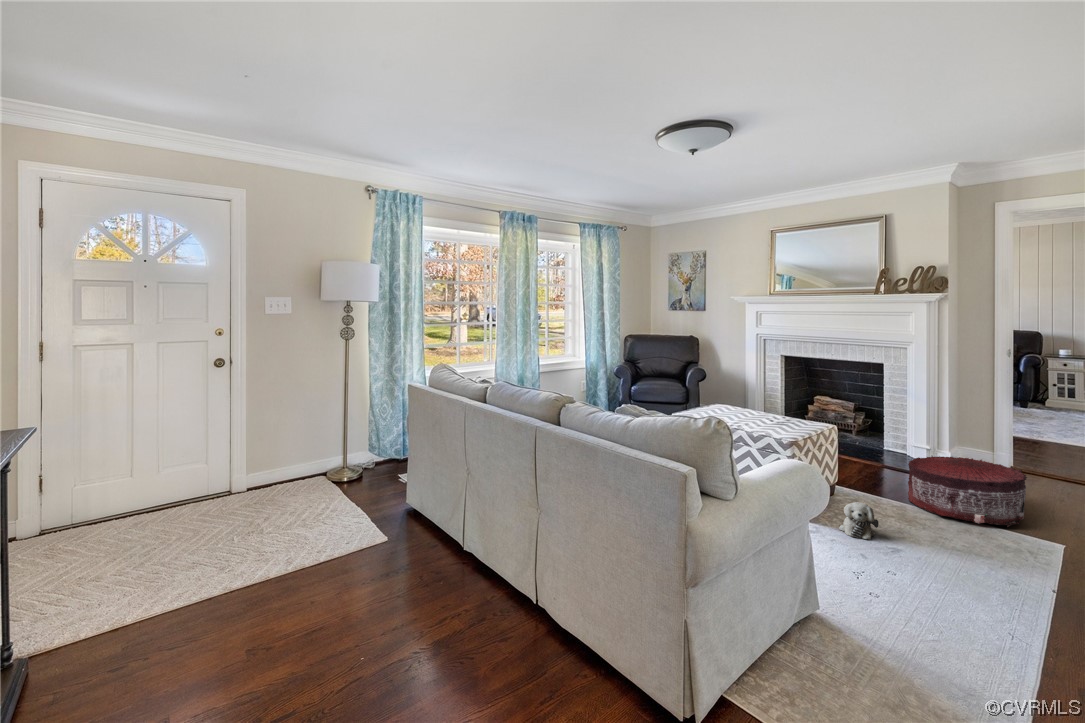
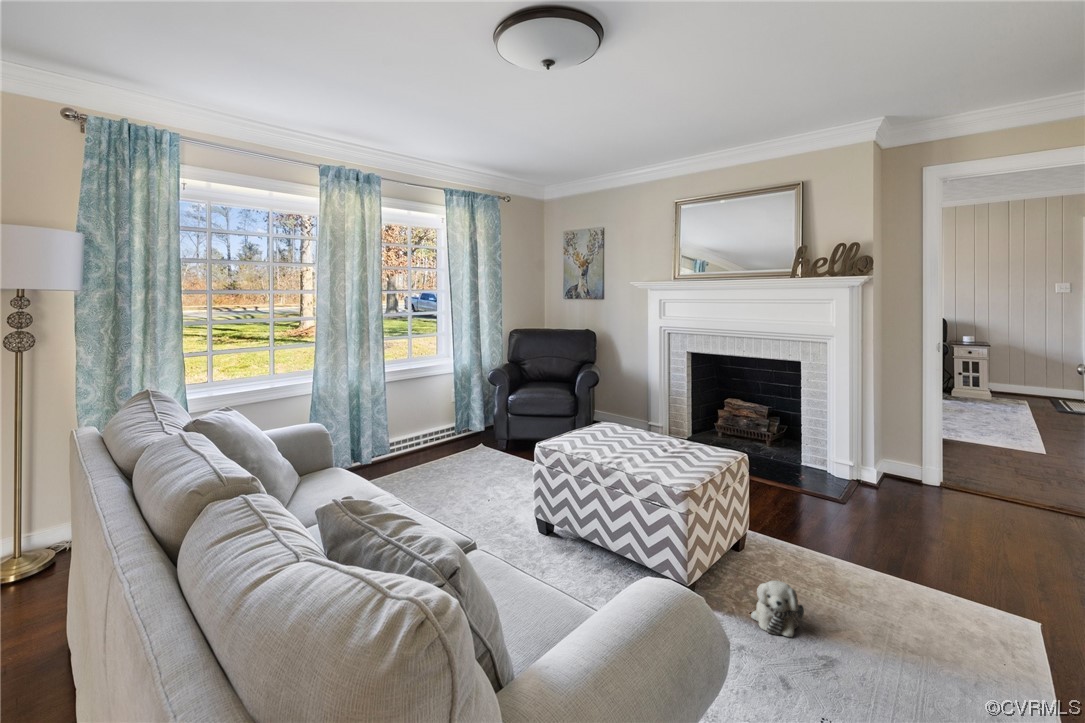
pouf: present [908,456,1027,527] -> none [835,485,984,593]

